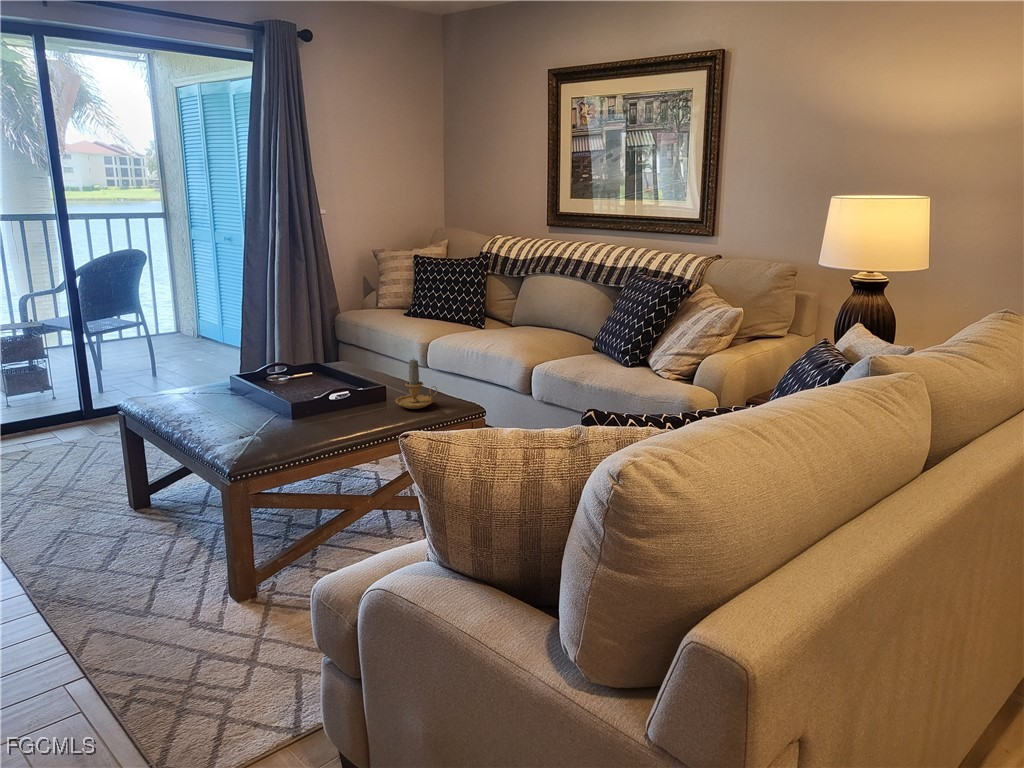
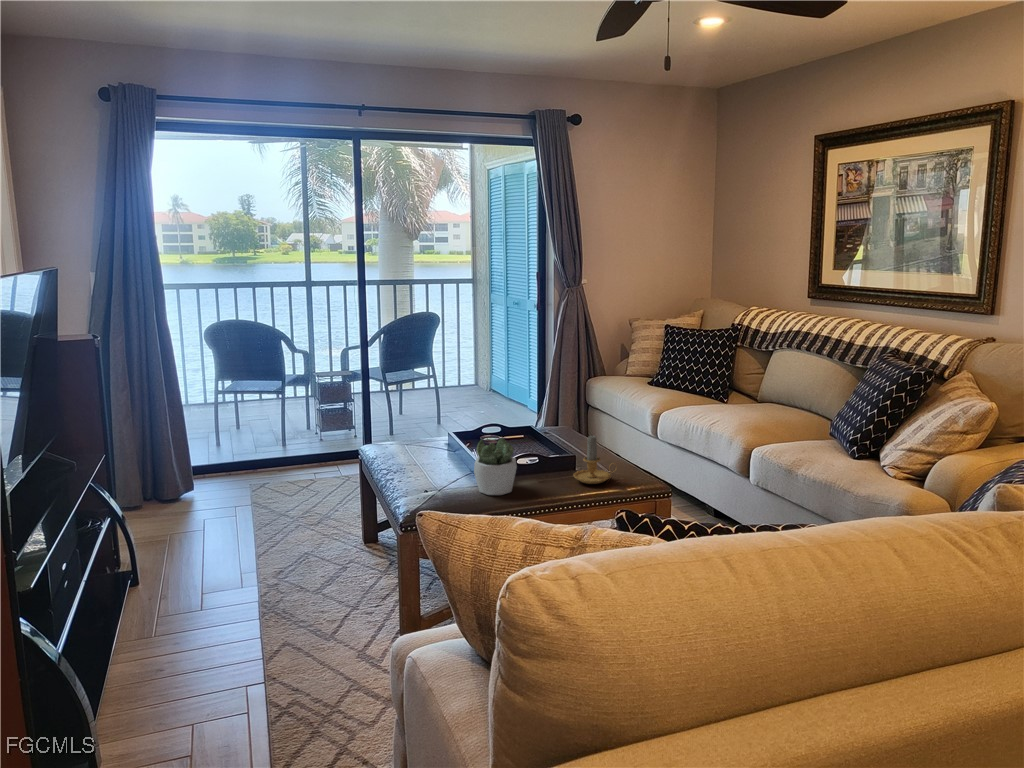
succulent plant: none [296,368,343,430] -> present [474,438,517,495]

